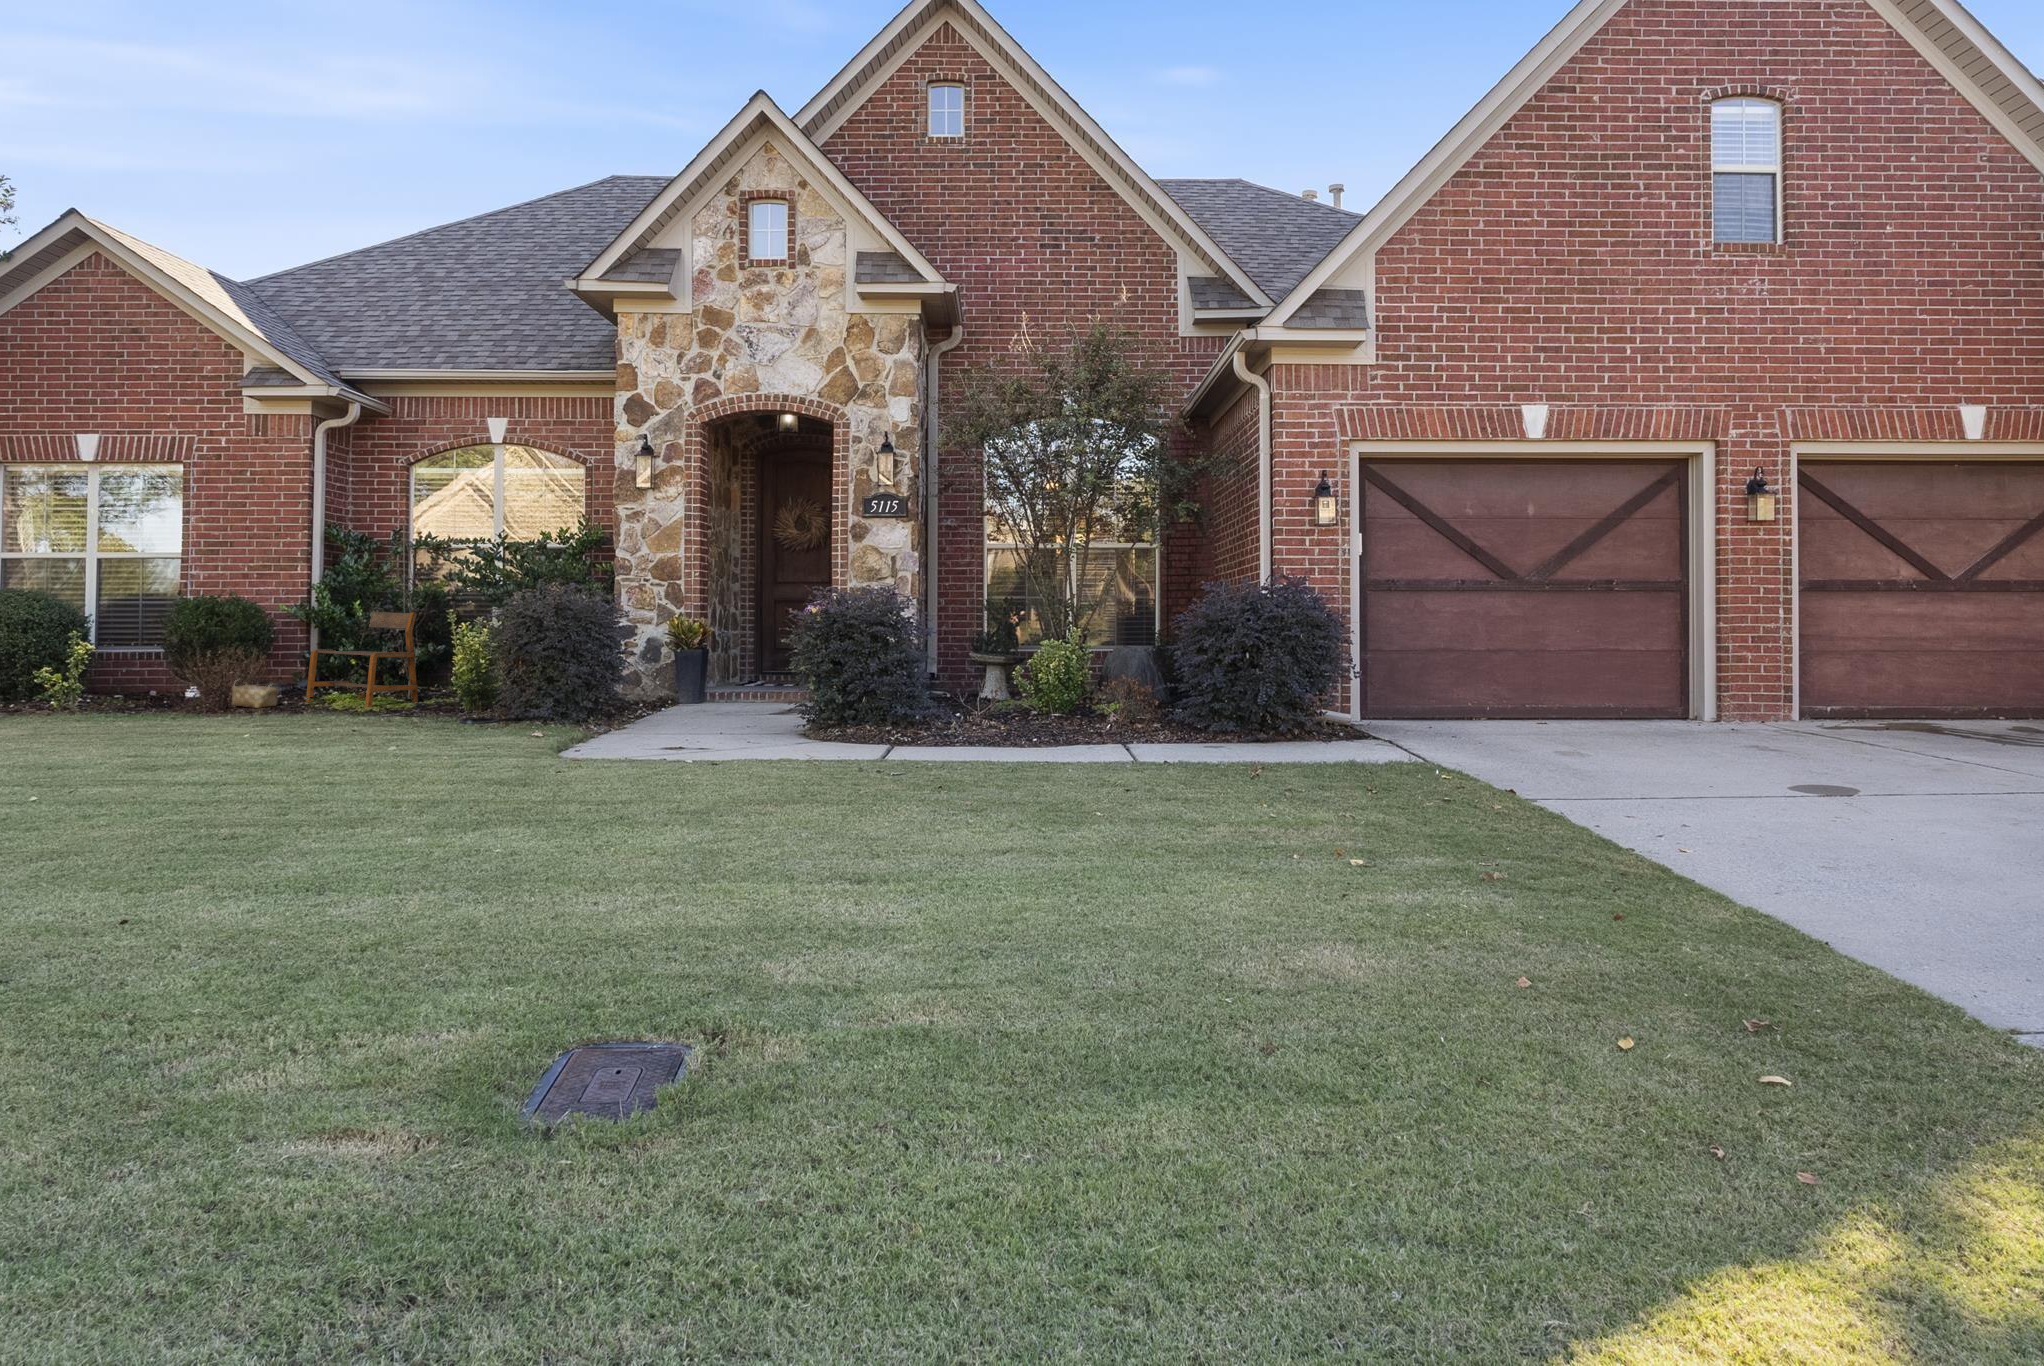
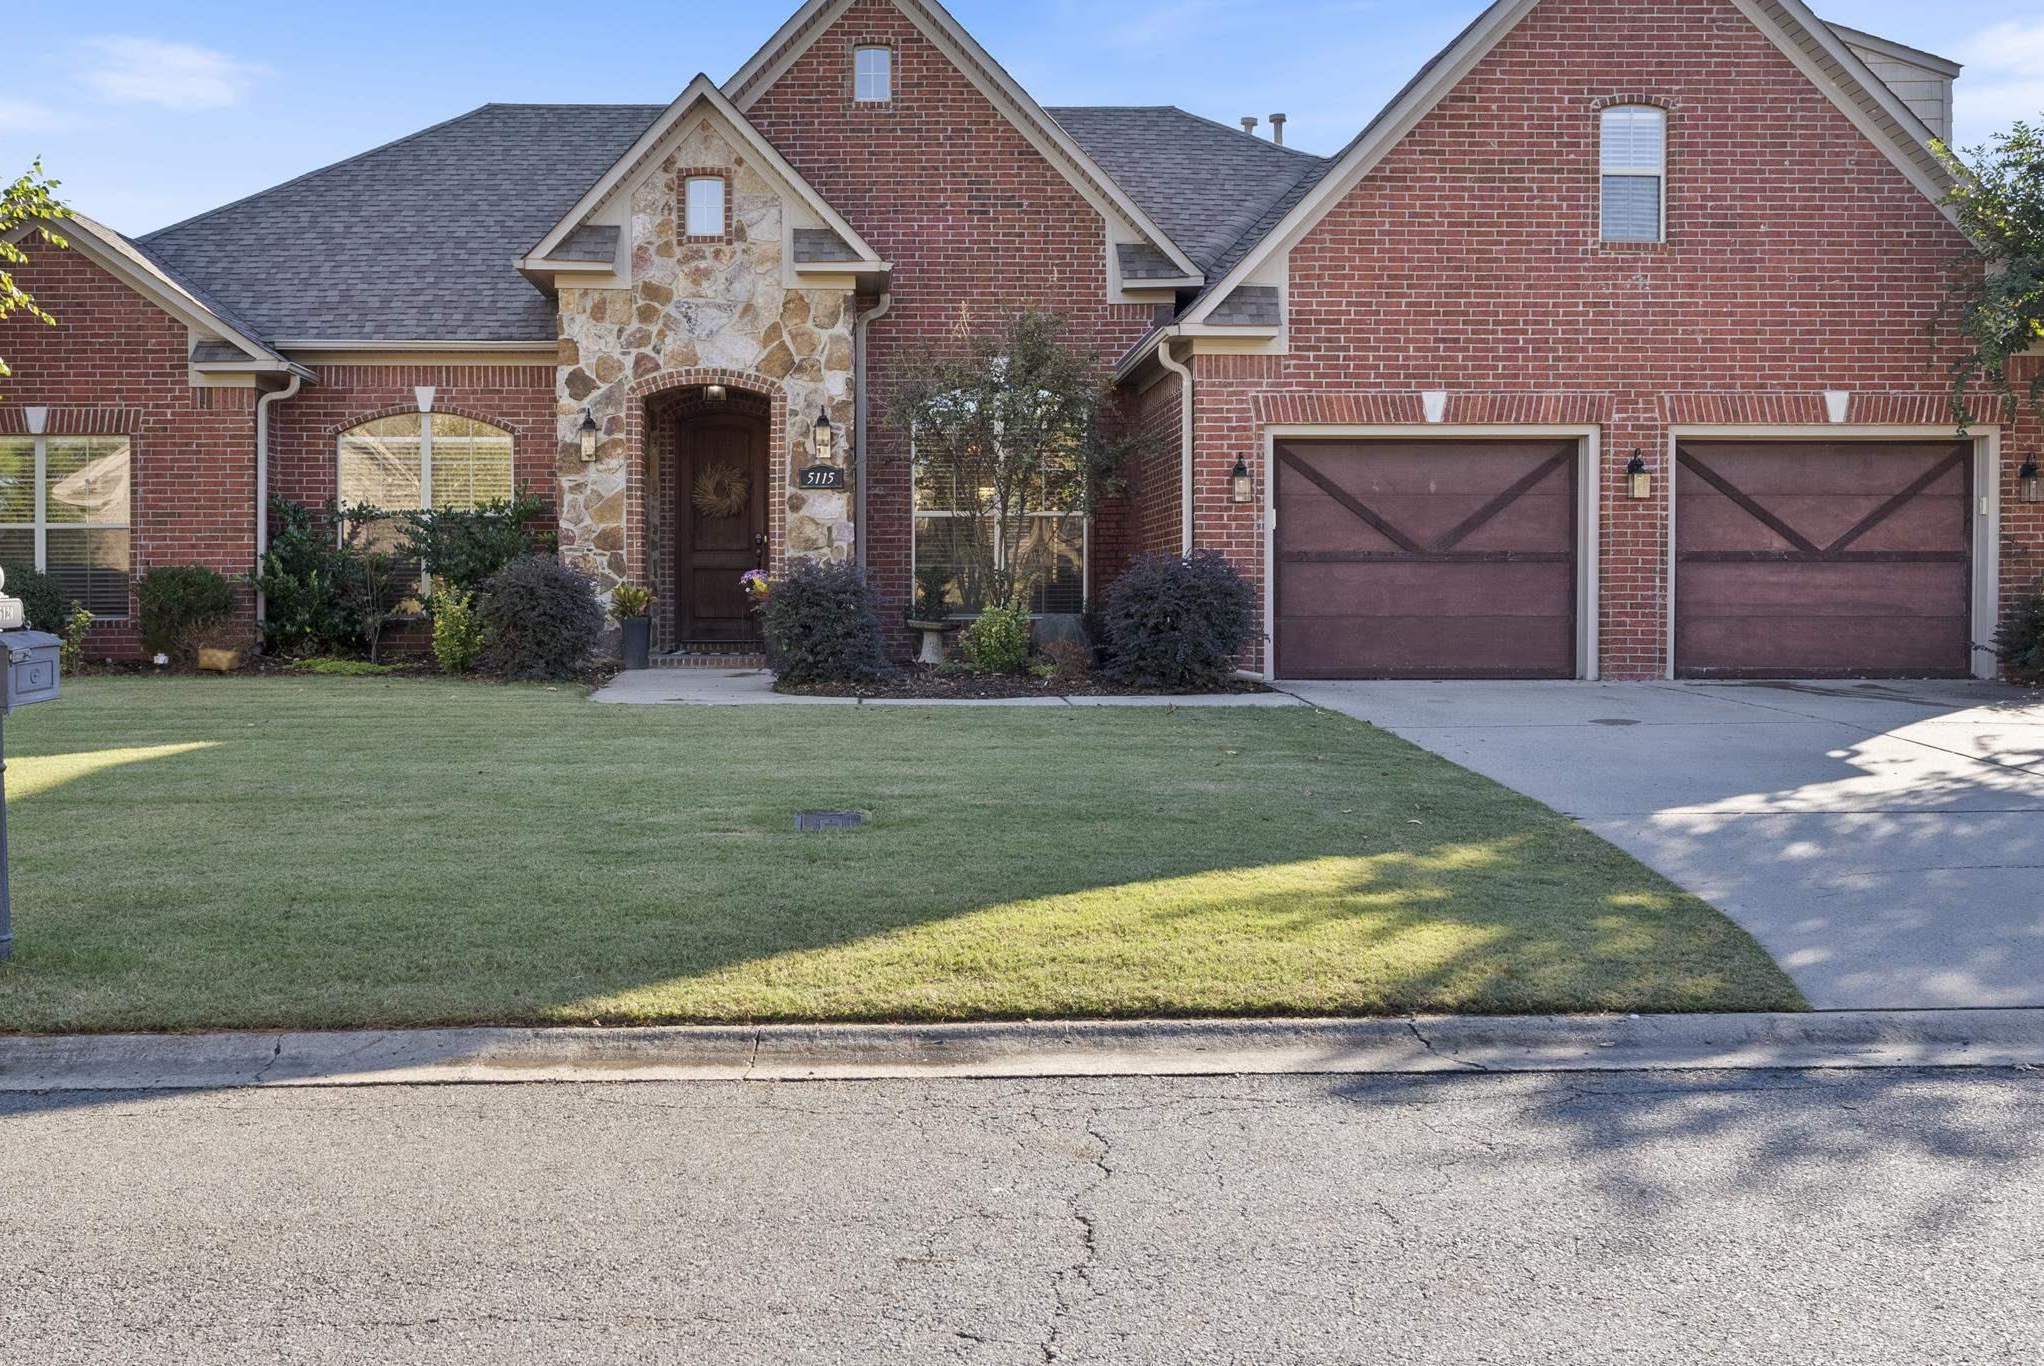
bench: present [306,612,418,707] -> none [258,578,365,670]
potted tree: present [456,658,499,724] -> present [136,614,175,673]

